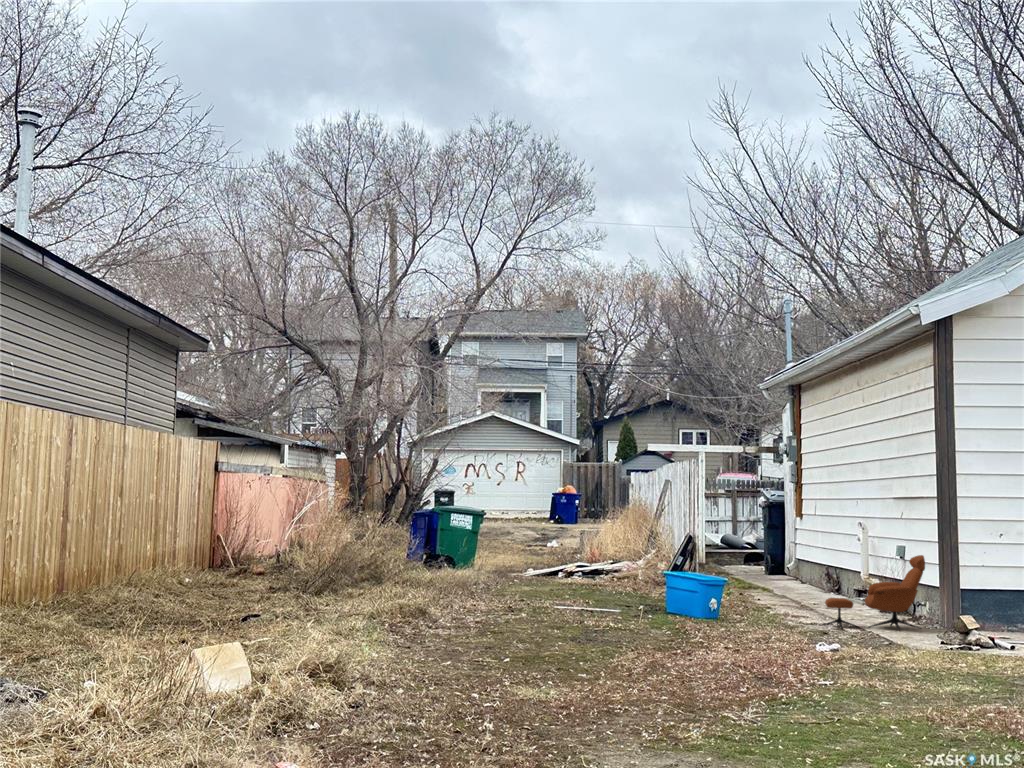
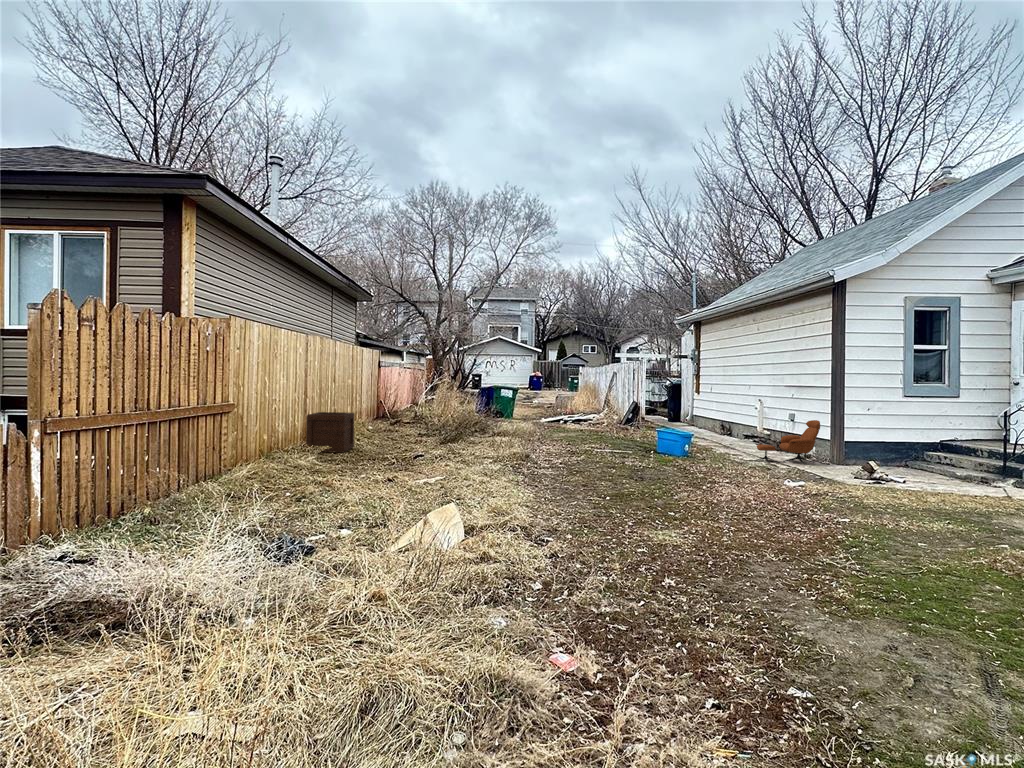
wooden crate: none [64,546,149,612] -> present [306,412,355,453]

